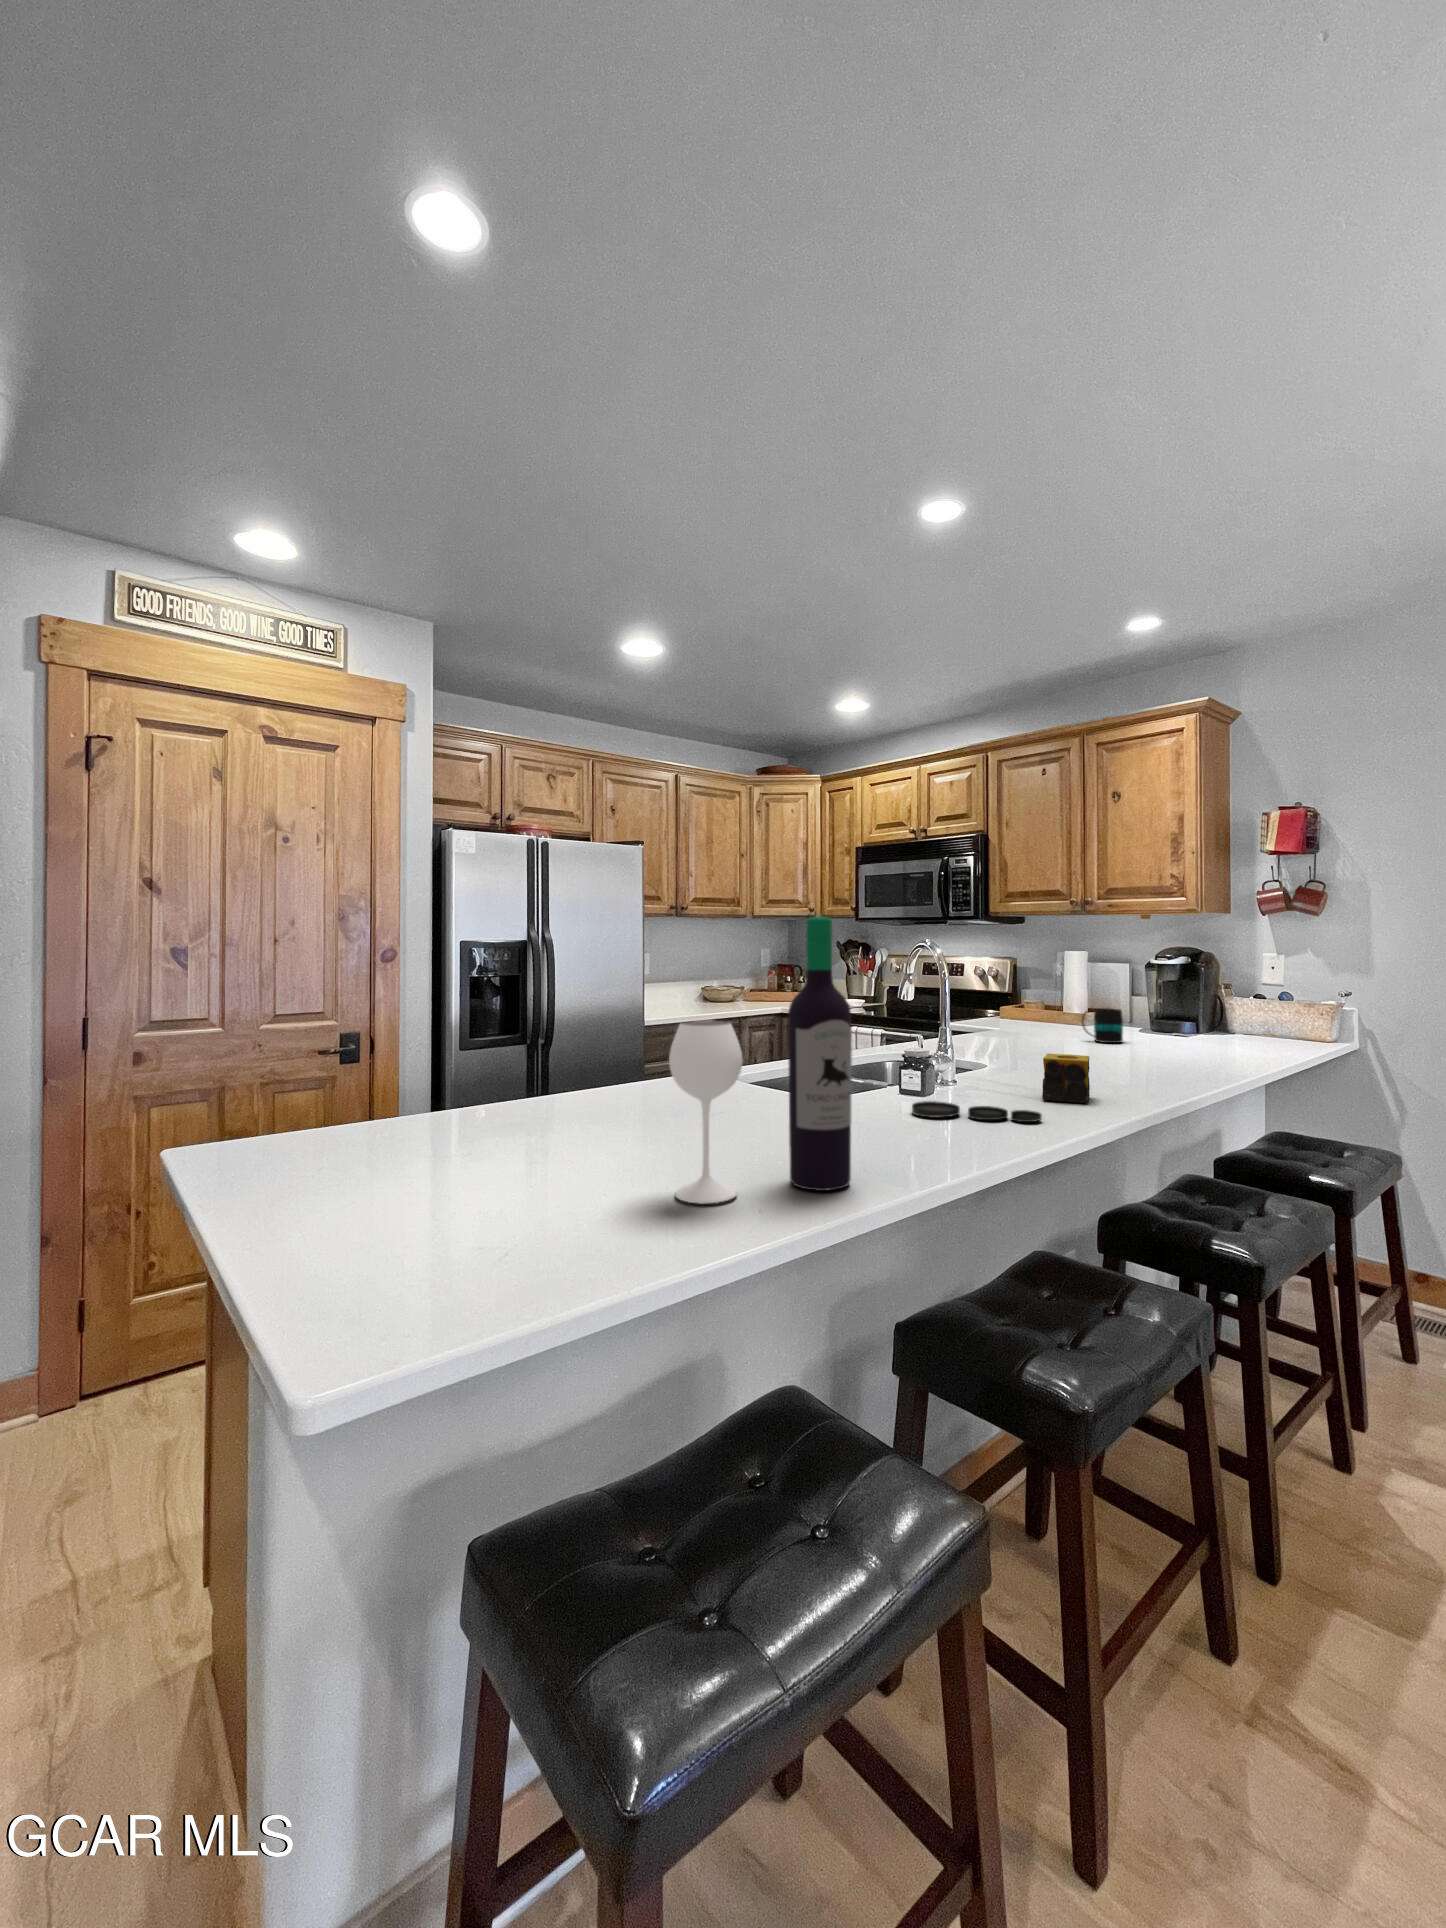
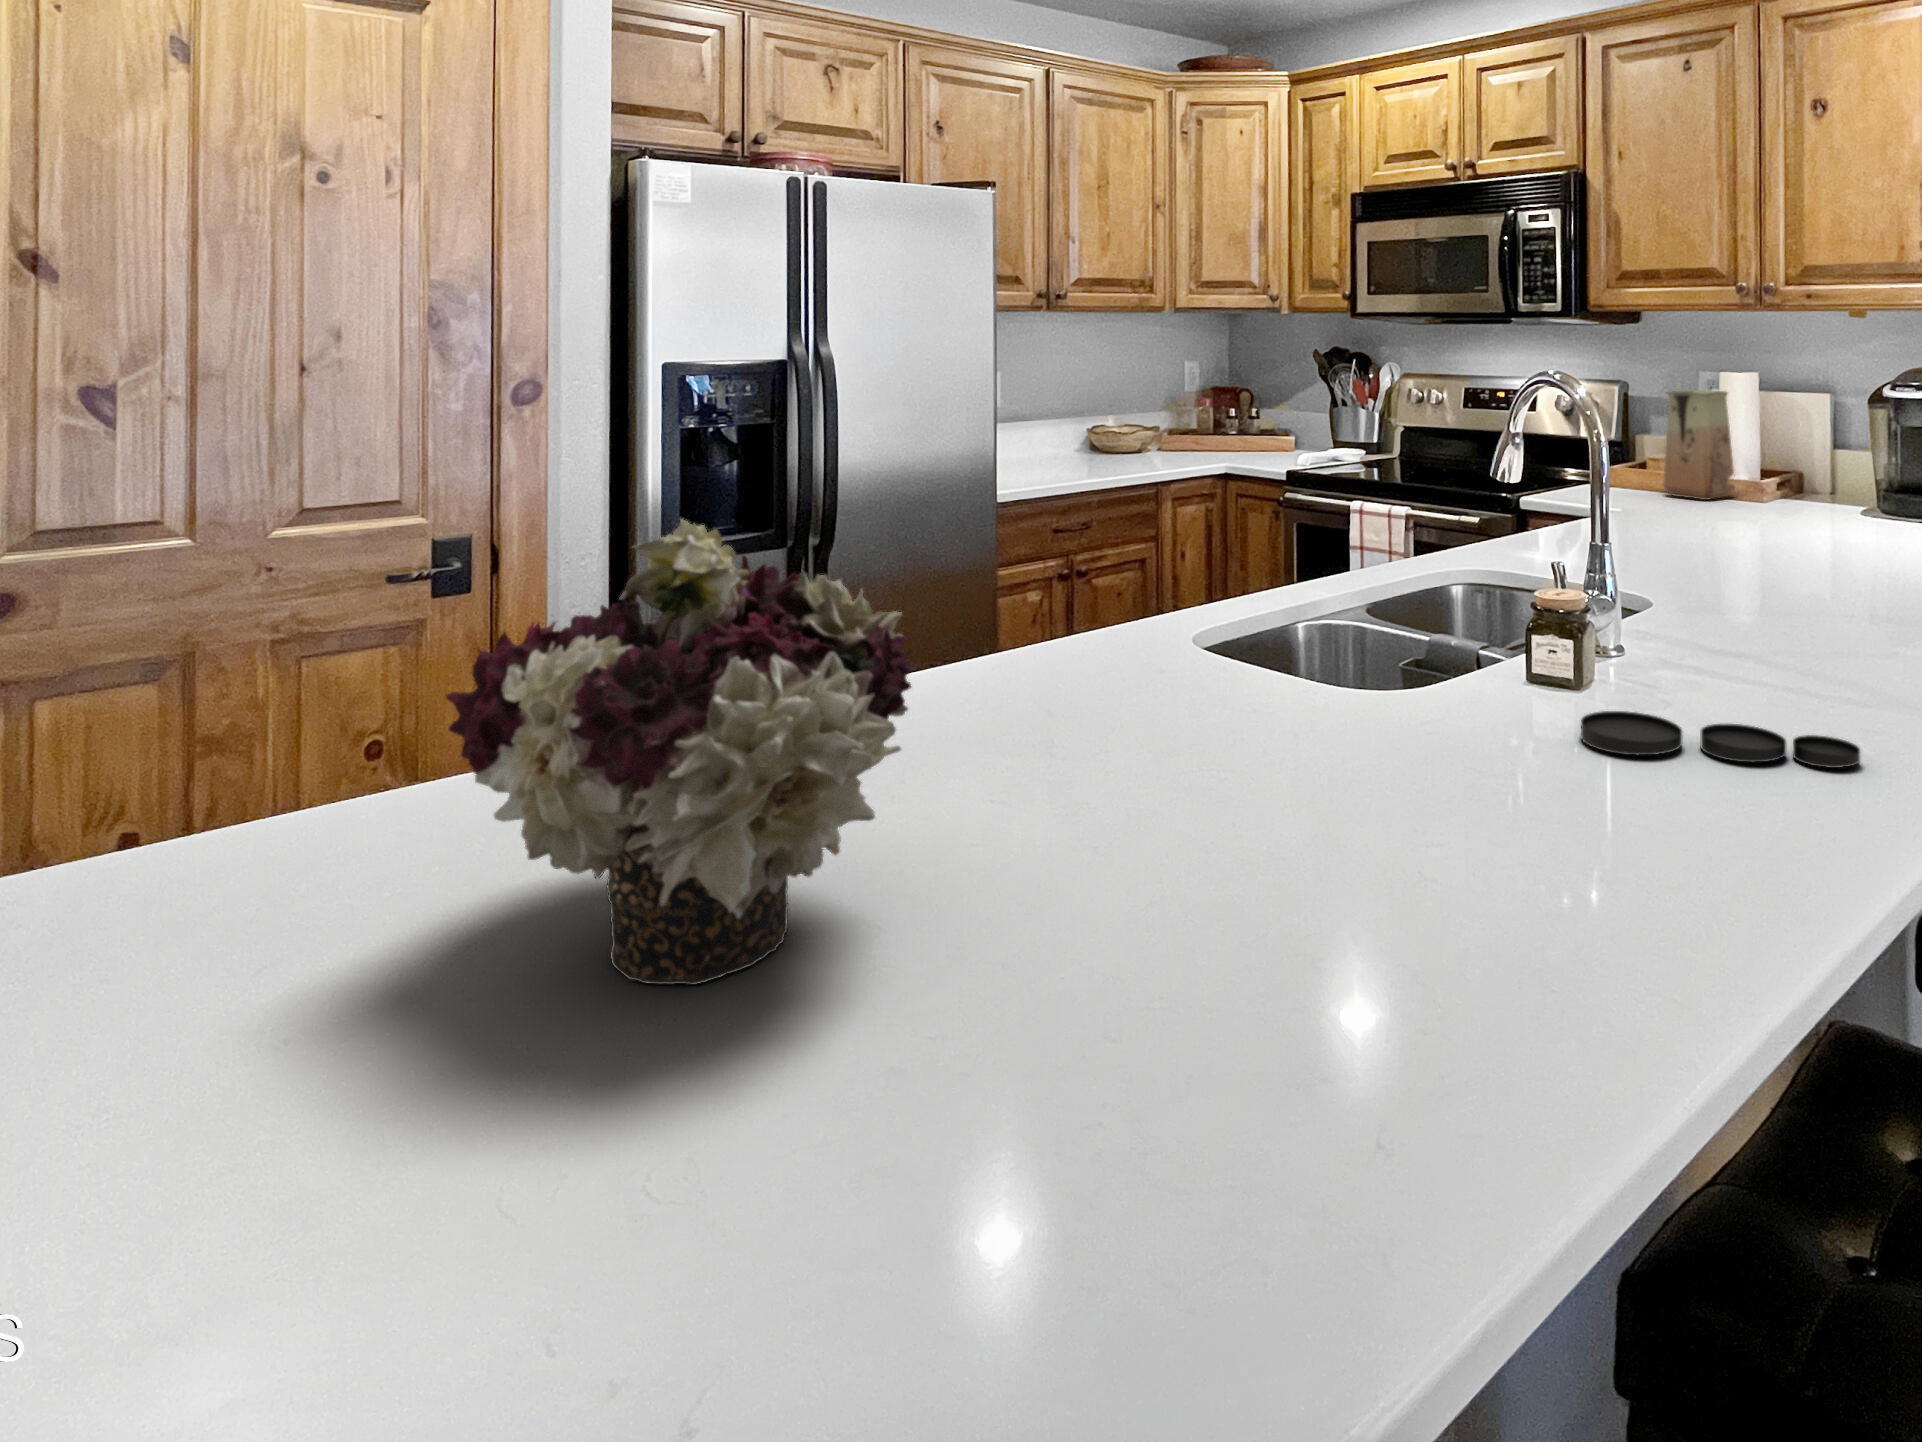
wine bottle: present [669,916,852,1204] -> none [1132,363,1569,1122]
vase: none [1031,962,1072,1025] -> present [1664,390,1735,500]
flower arrangement: none [395,985,586,1173] -> present [446,519,912,985]
mug: present [1082,1008,1123,1043] -> none [1778,478,1853,541]
candle: present [1042,1053,1090,1103] -> none [1811,598,1912,704]

